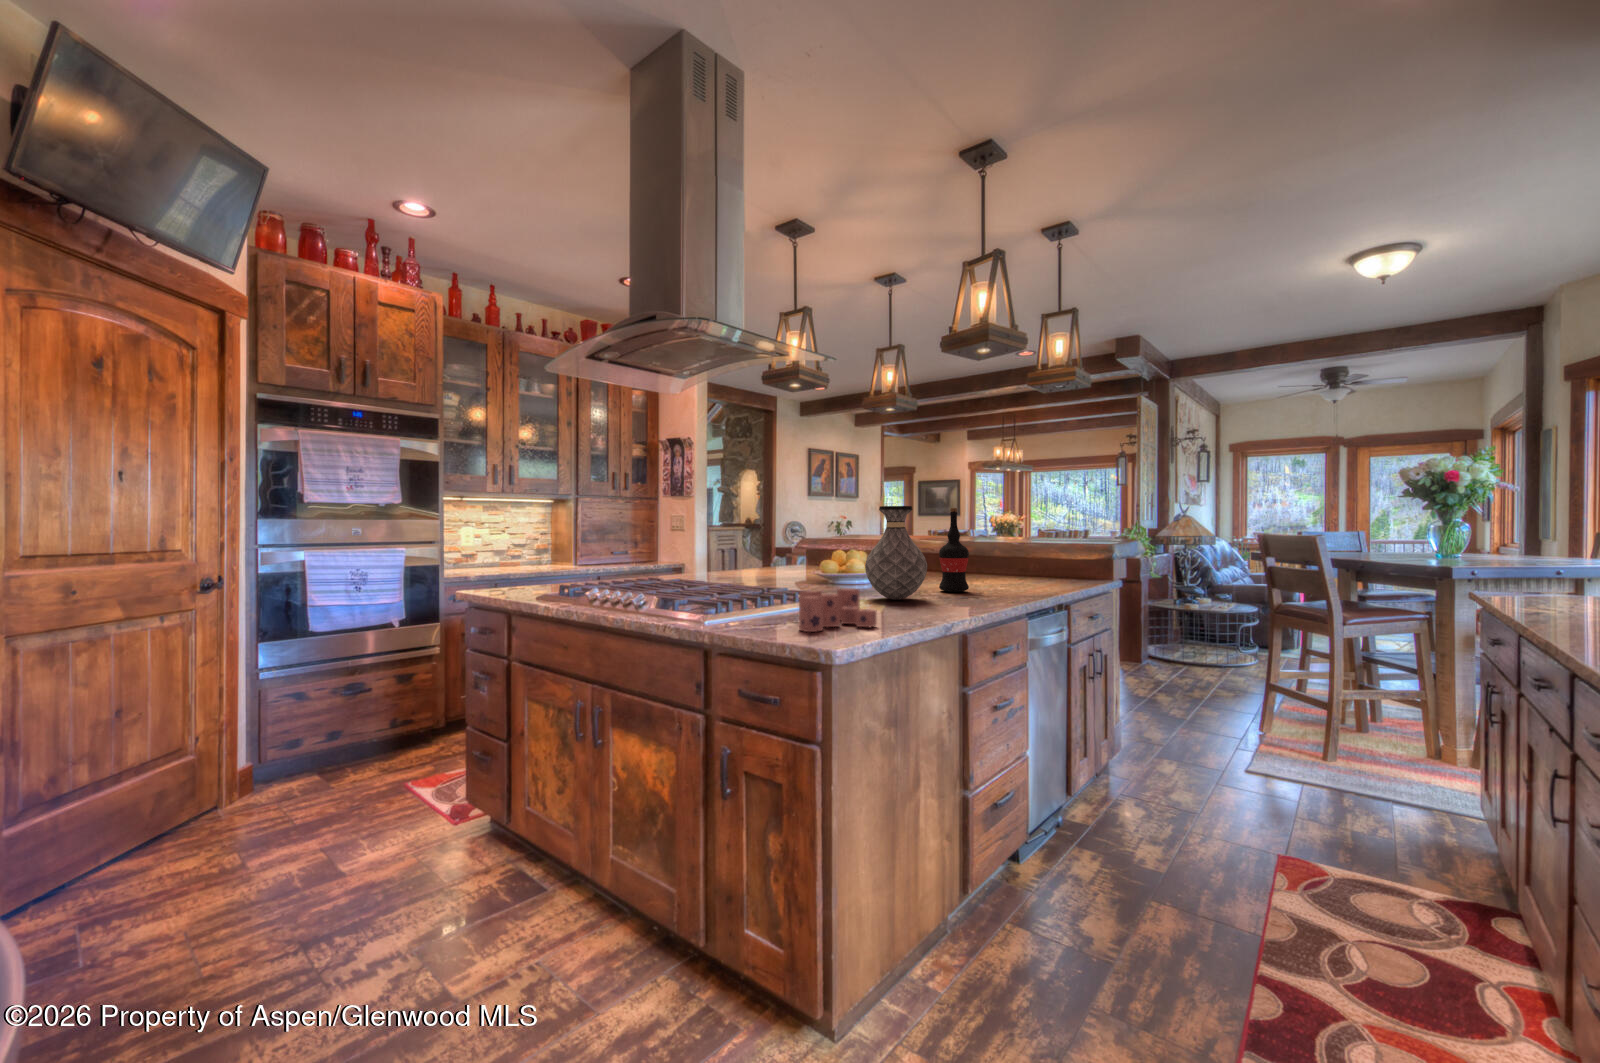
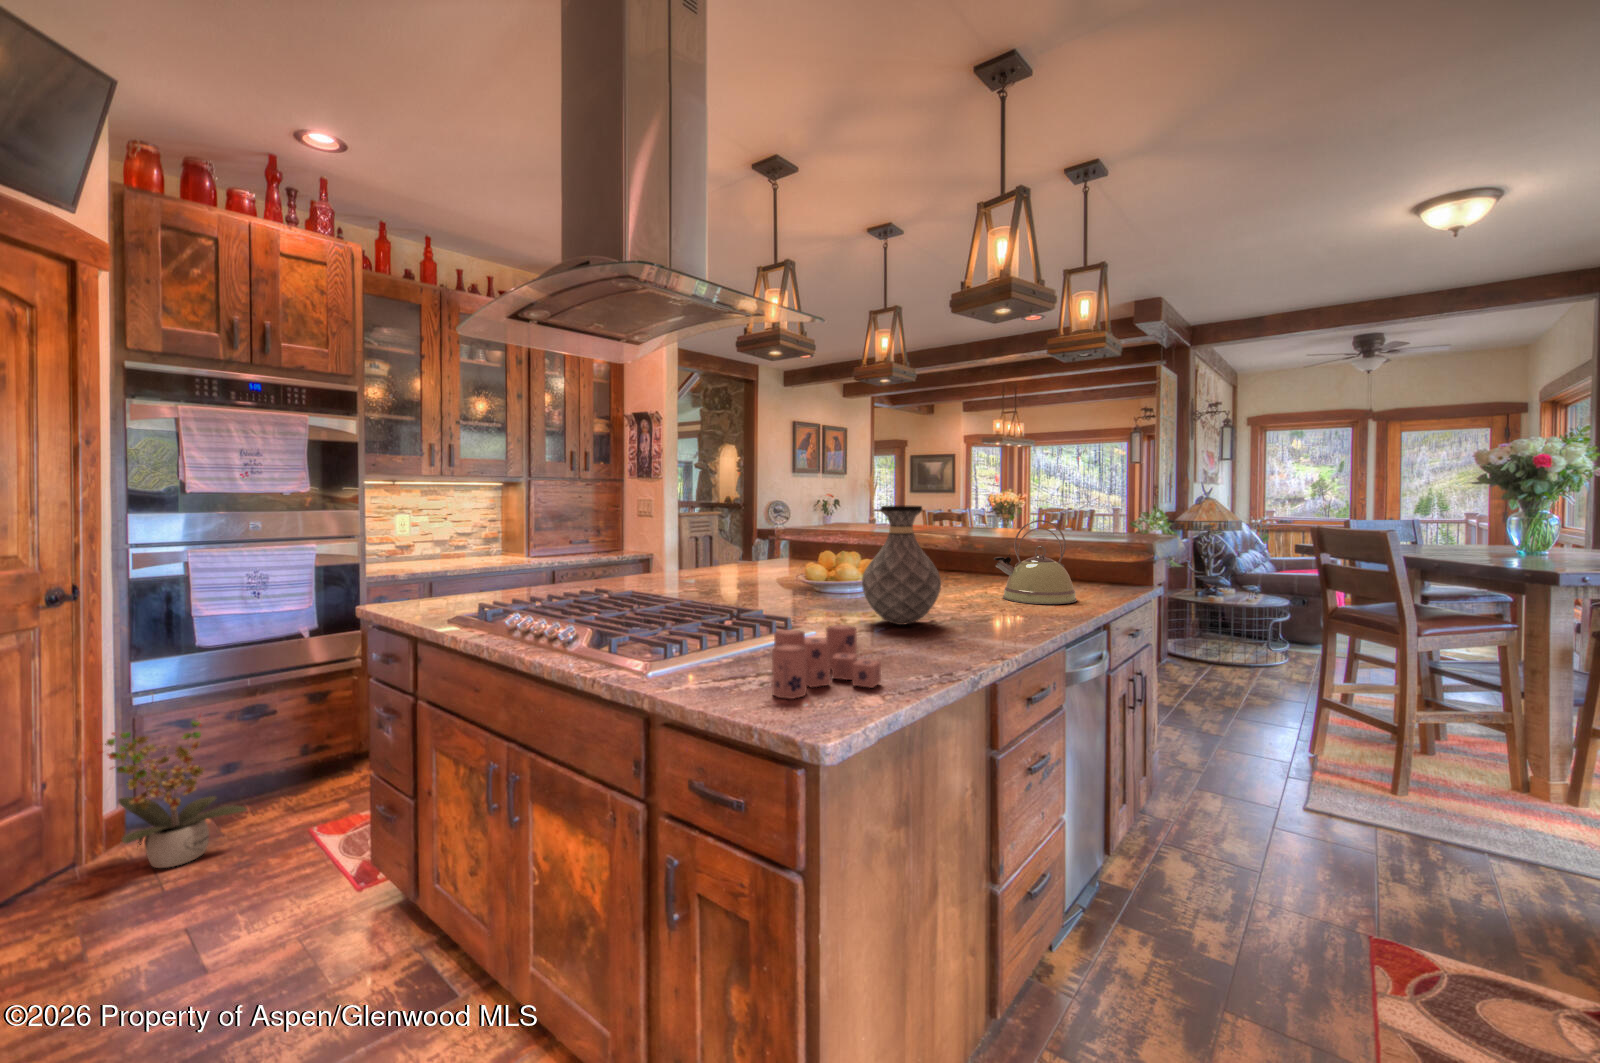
wine bottle: present [939,508,969,592] -> none [952,505,990,608]
kettle: none [975,522,1043,590] -> present [994,520,1077,604]
potted plant: none [239,684,355,810] -> present [93,716,247,868]

